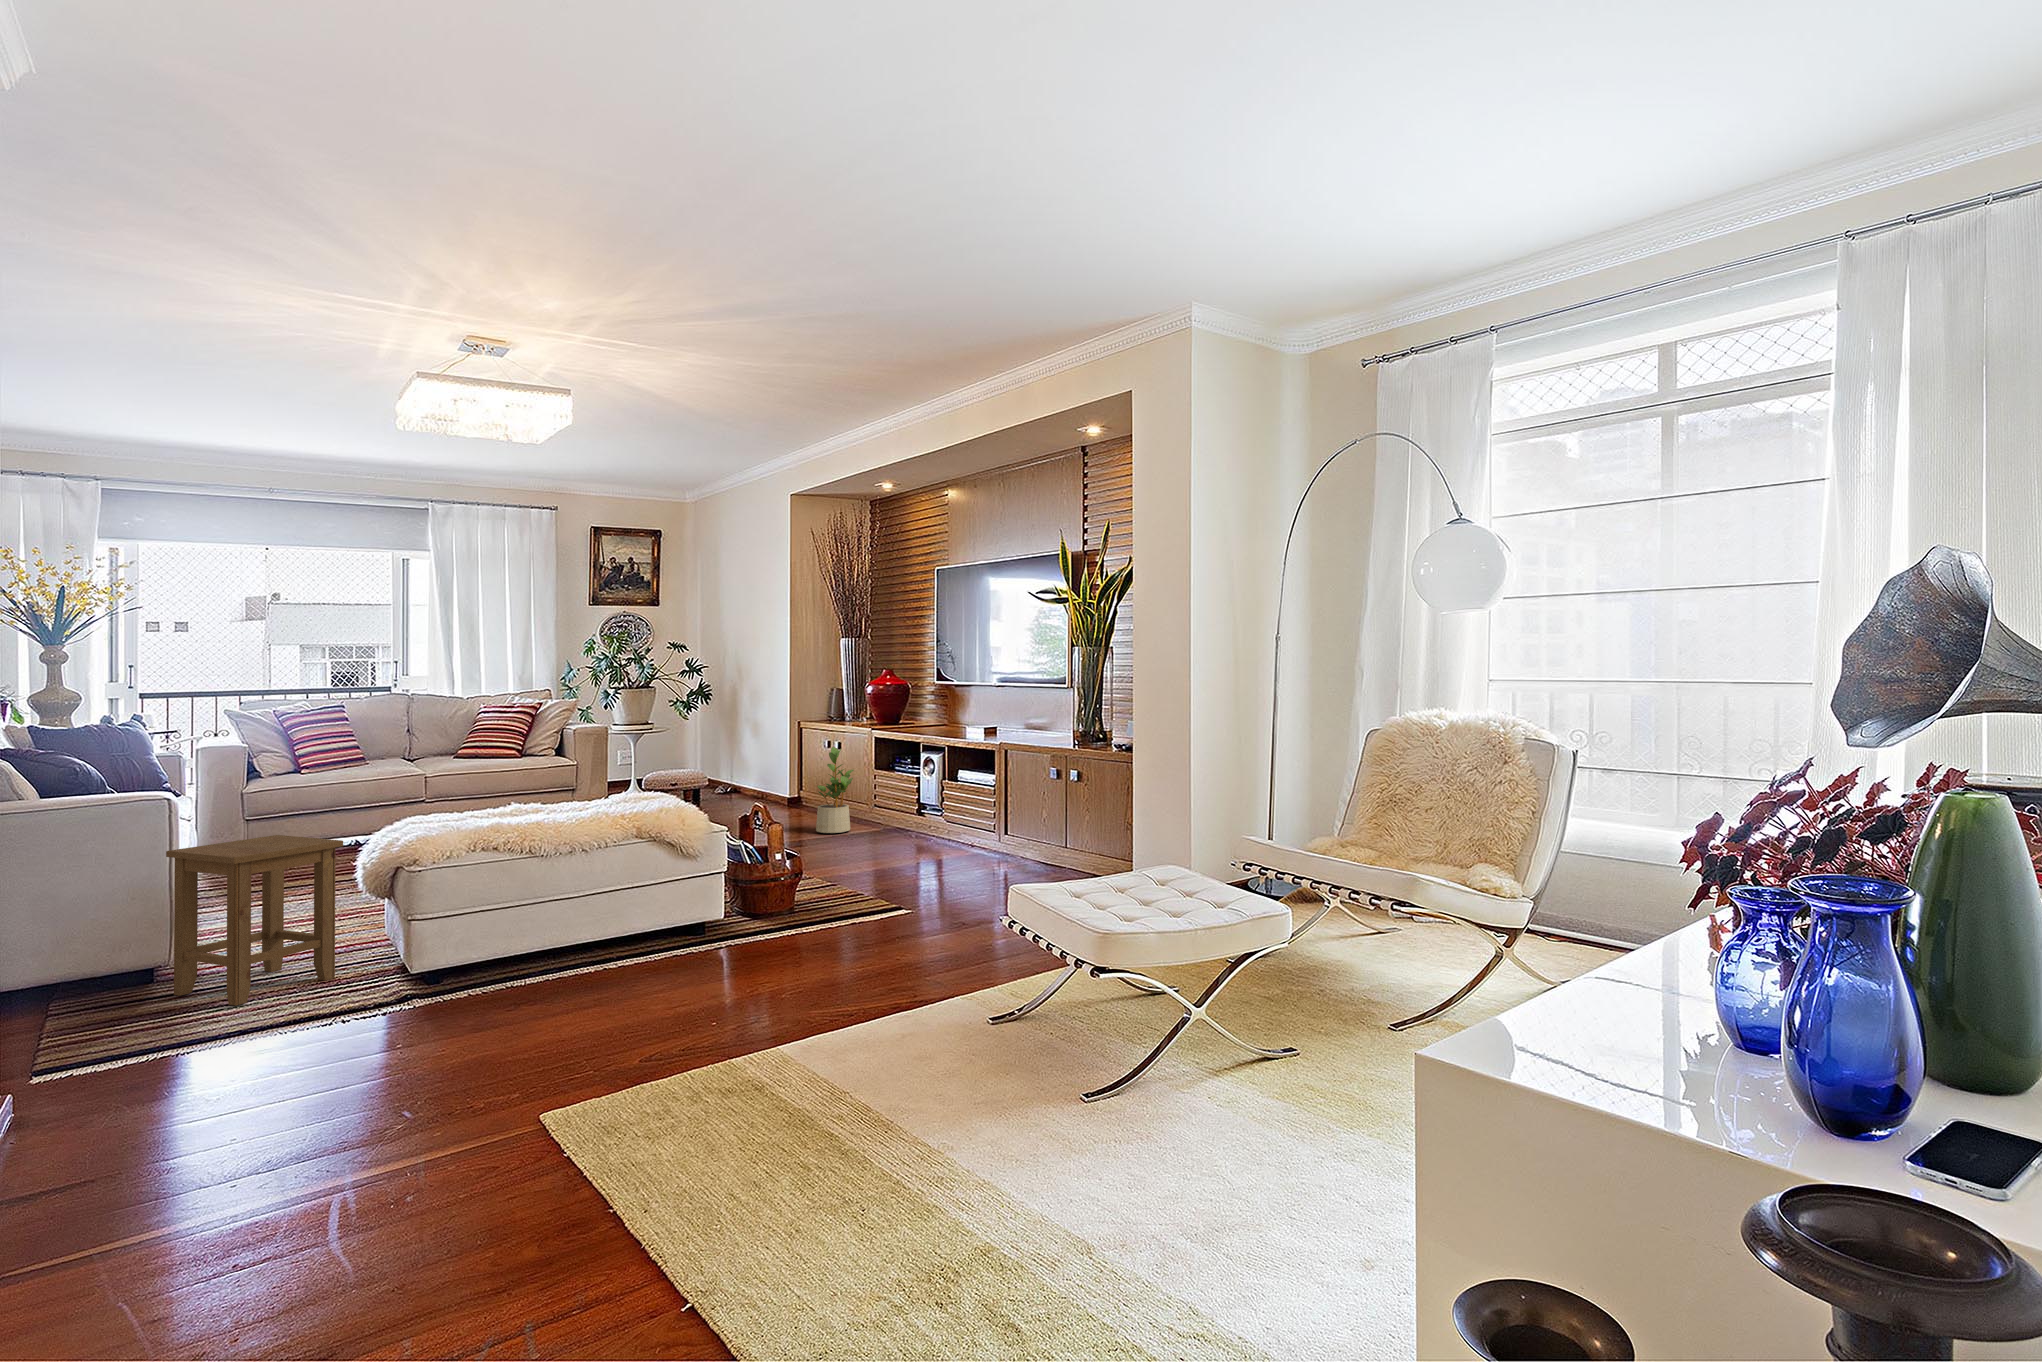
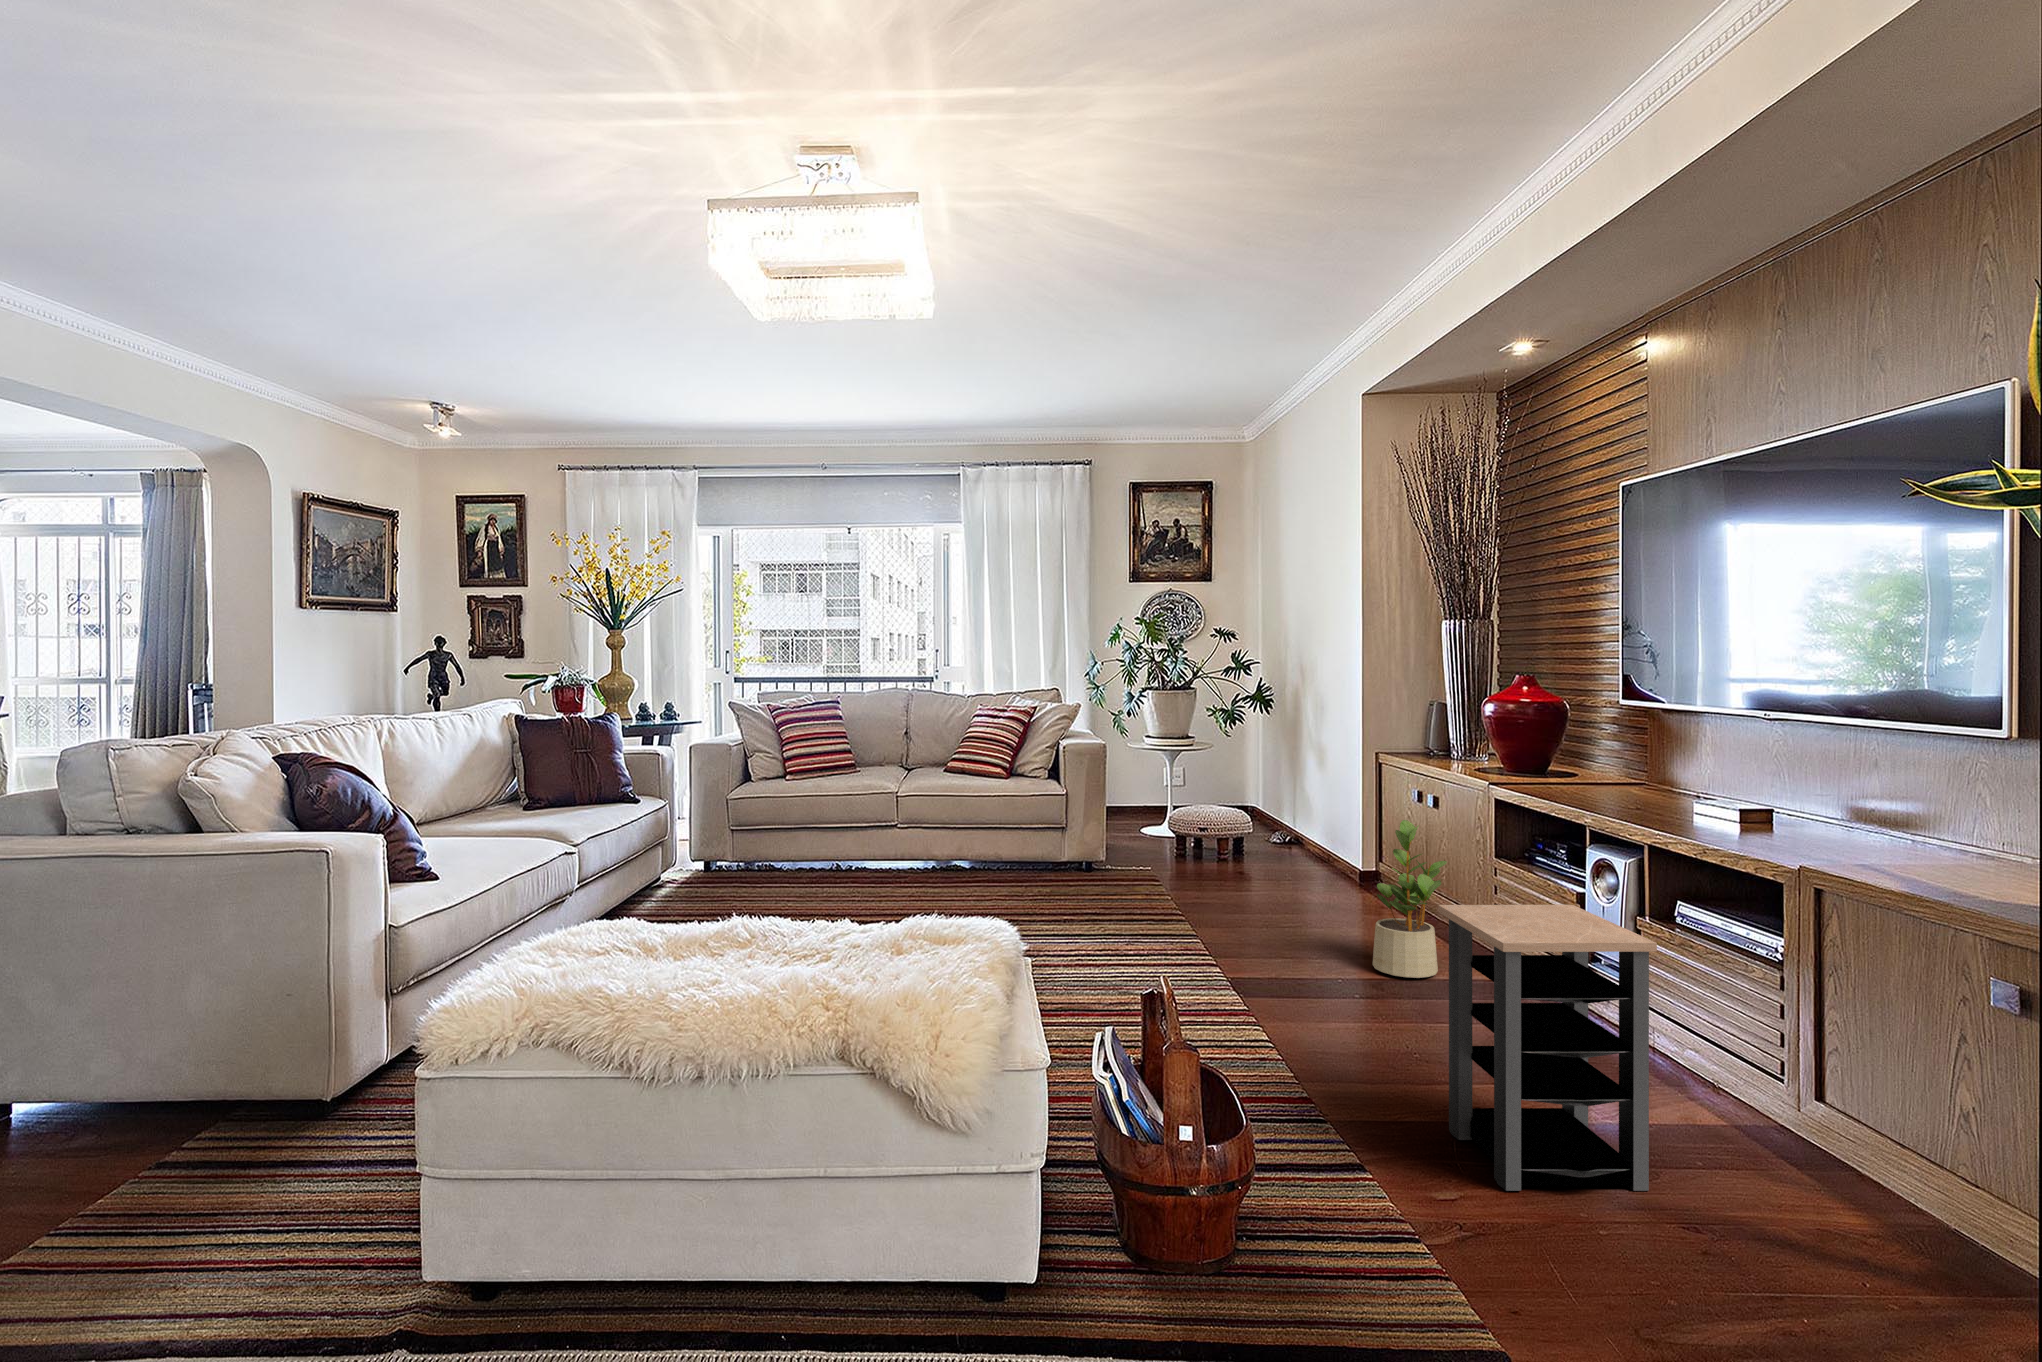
side table: none [867,762,953,877] -> present [1439,905,1657,1191]
stool: present [166,835,343,1006] -> none [171,964,389,1295]

